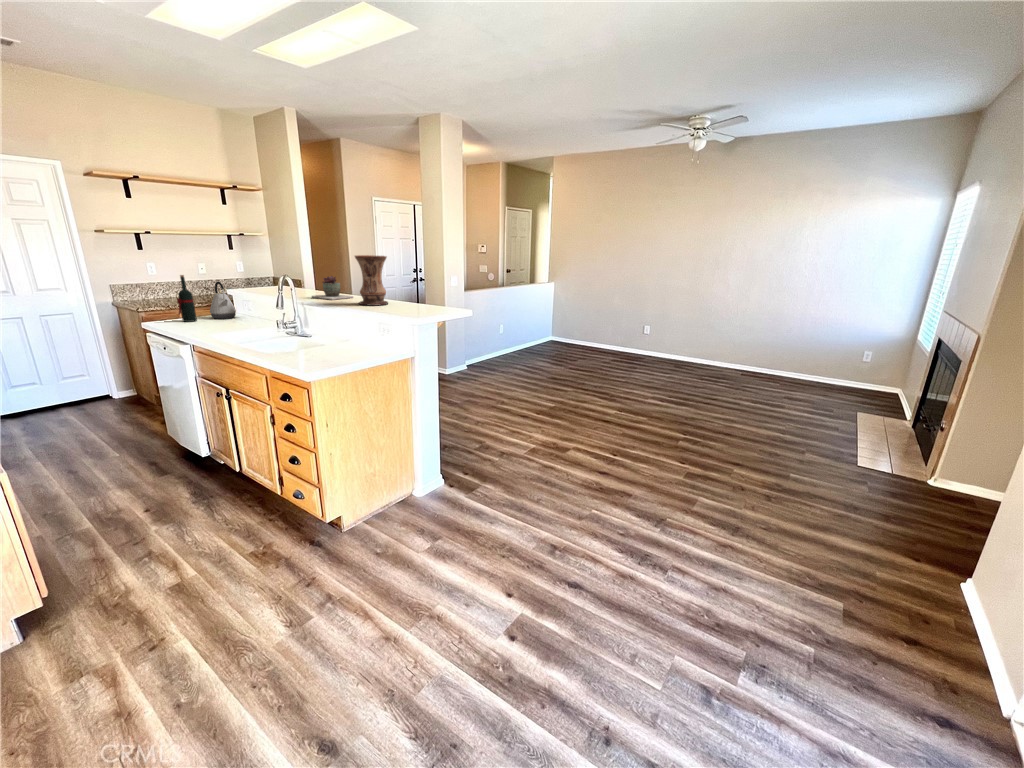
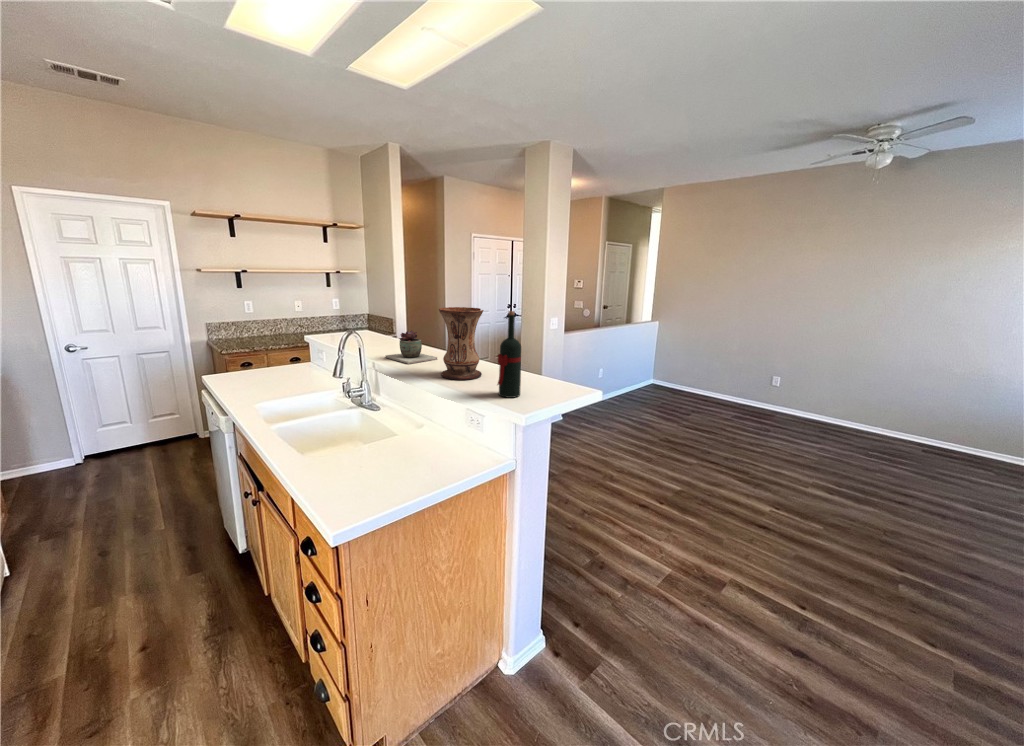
wine bottle: present [177,275,197,322] -> present [497,311,521,398]
kettle: present [210,281,236,319] -> none [274,331,305,376]

